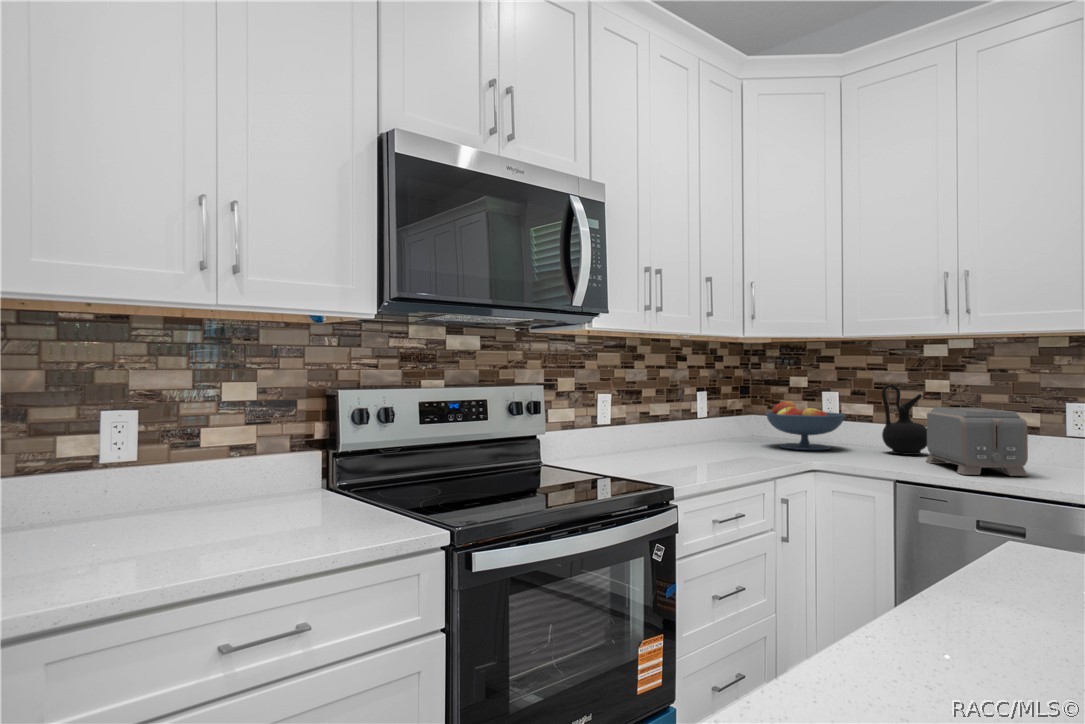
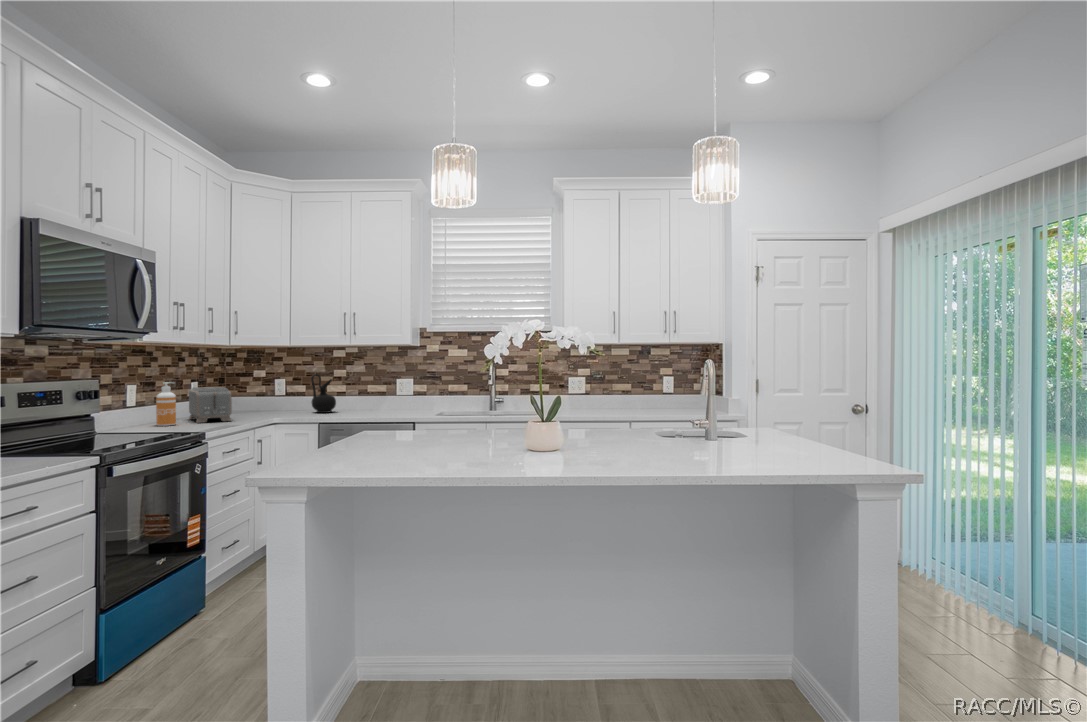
soap dispenser: none [632,391,659,459] -> present [156,382,176,426]
fruit bowl: present [766,401,845,450] -> none [242,386,291,415]
toaster: present [926,407,1028,476] -> present [189,387,232,423]

